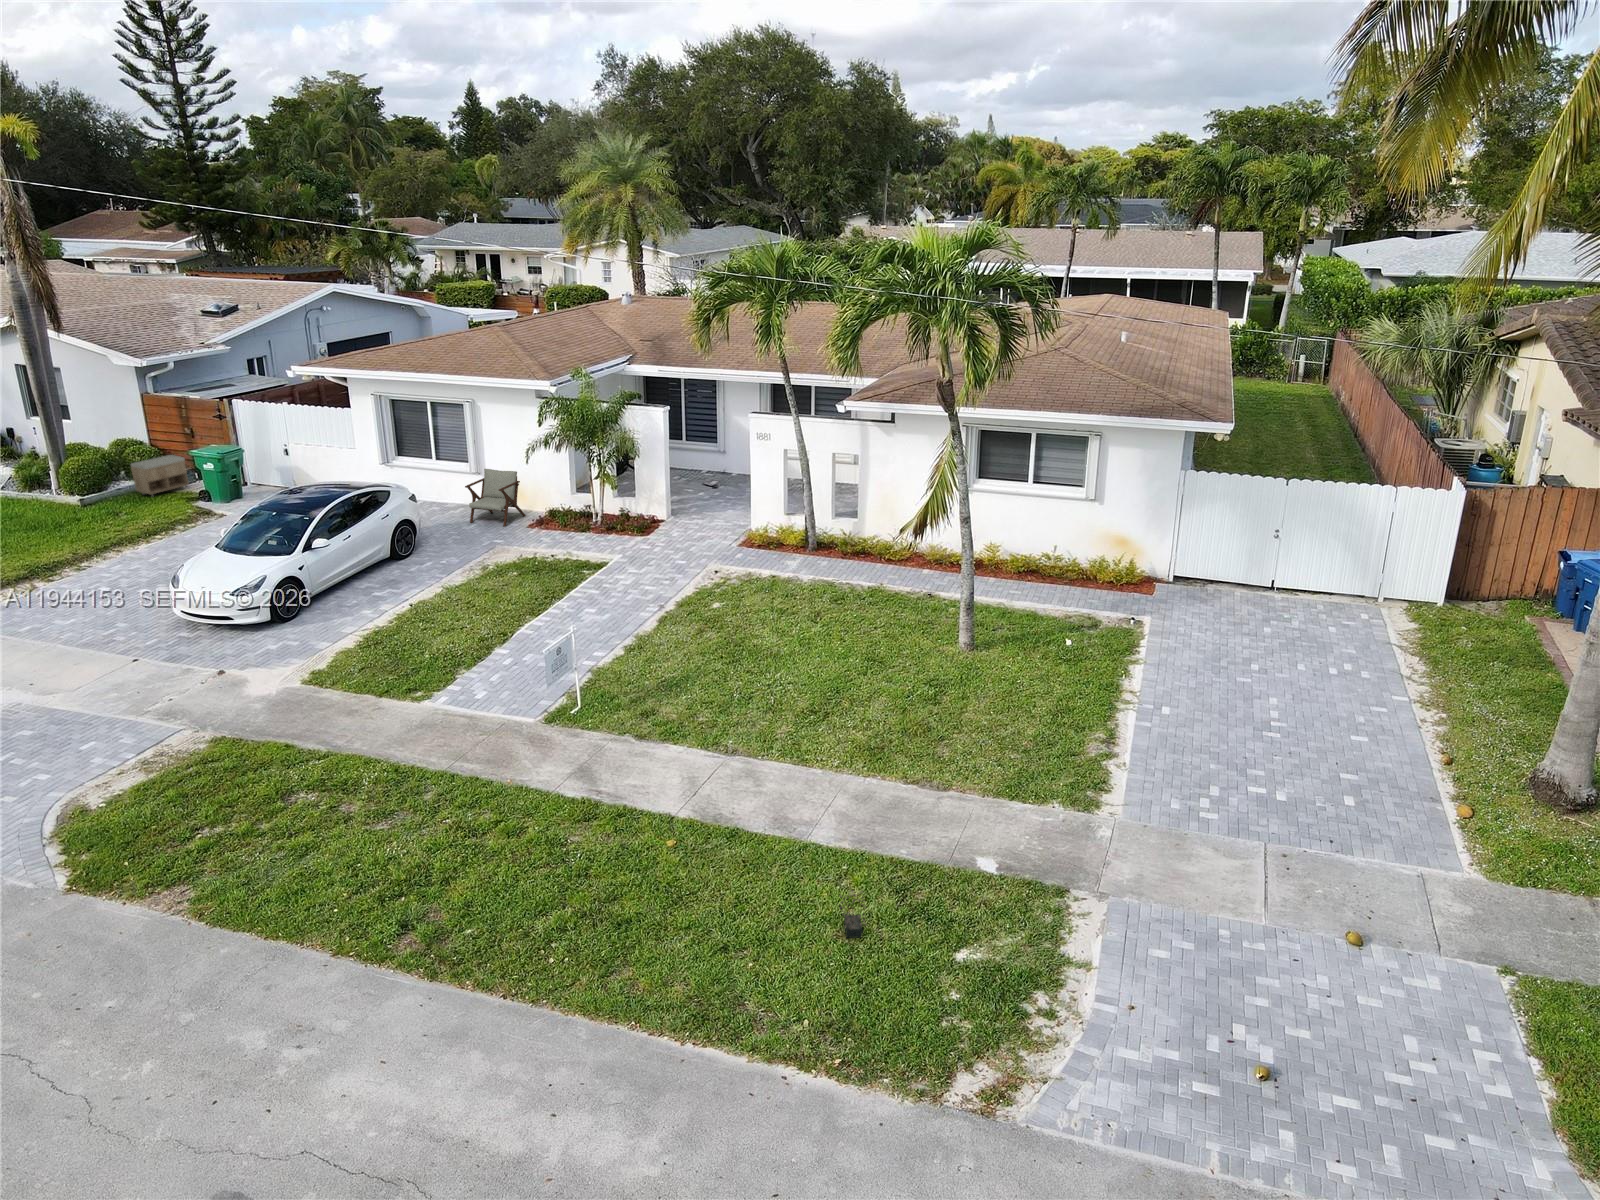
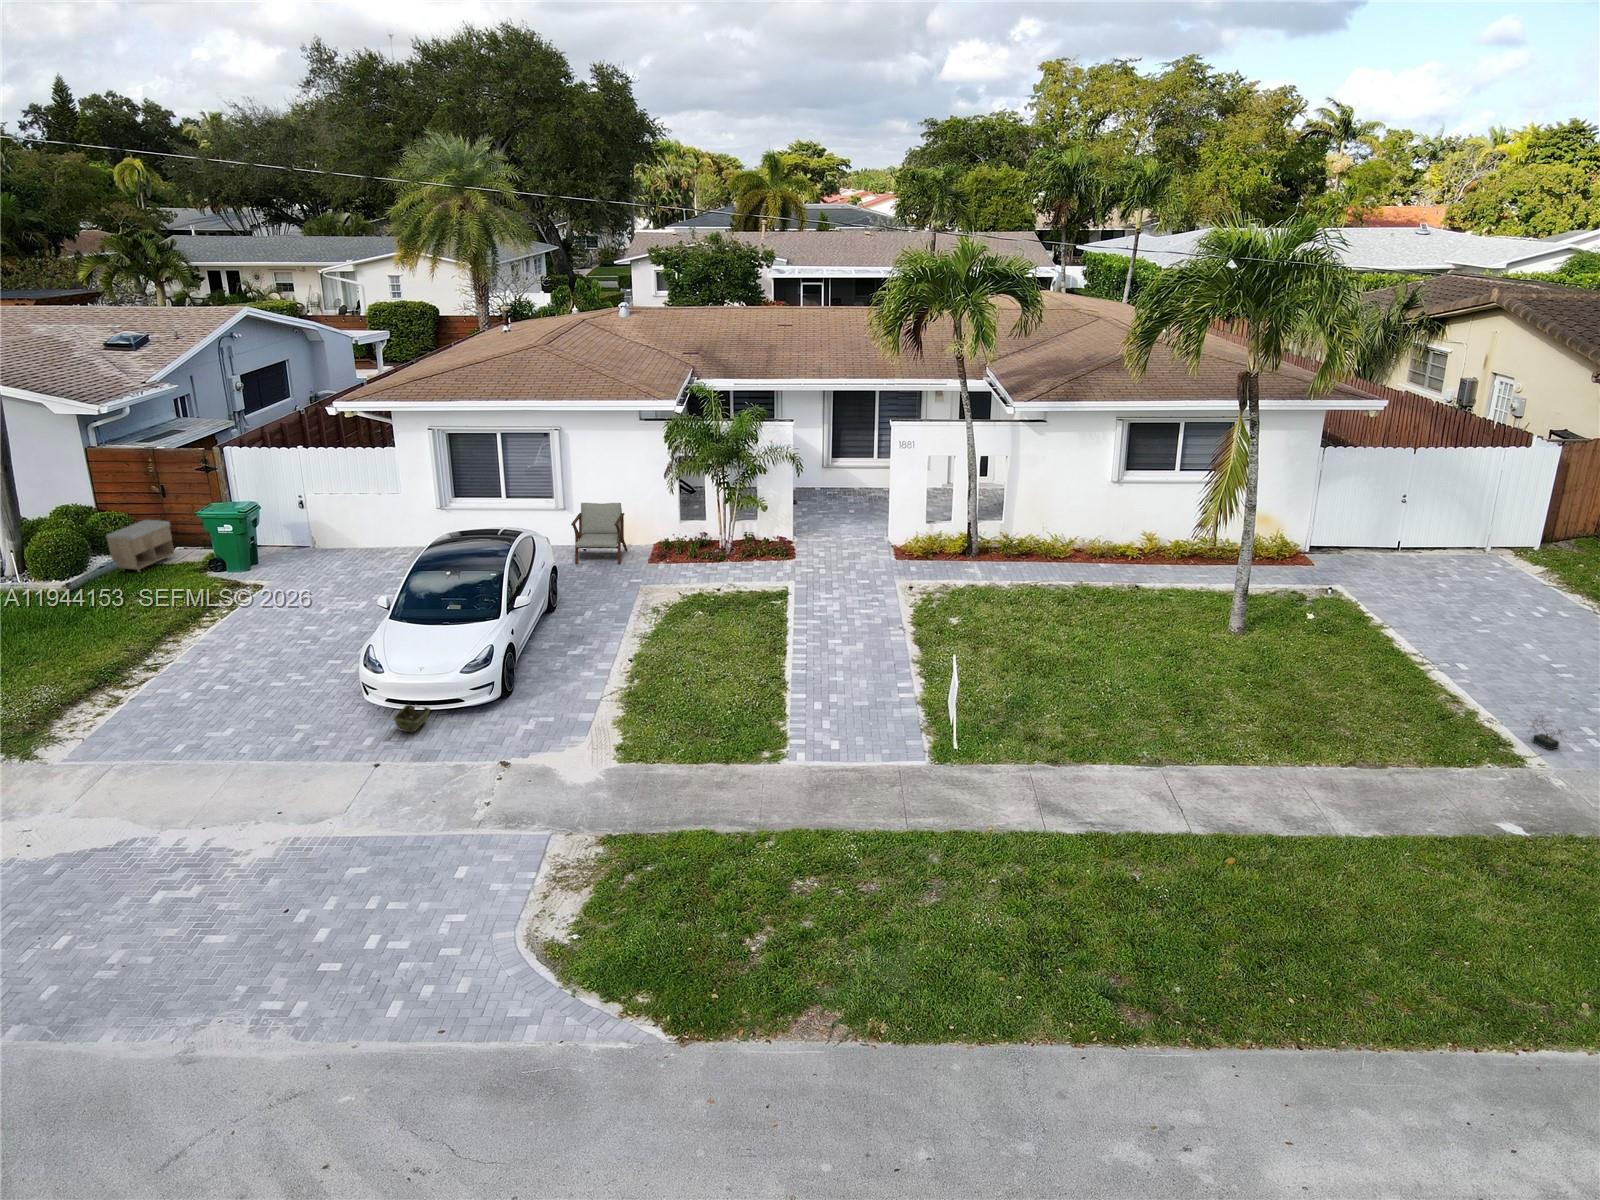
woven basket: none [170,616,209,639] -> present [394,704,430,732]
decorative plant: present [840,891,865,938] -> present [1532,715,1562,750]

